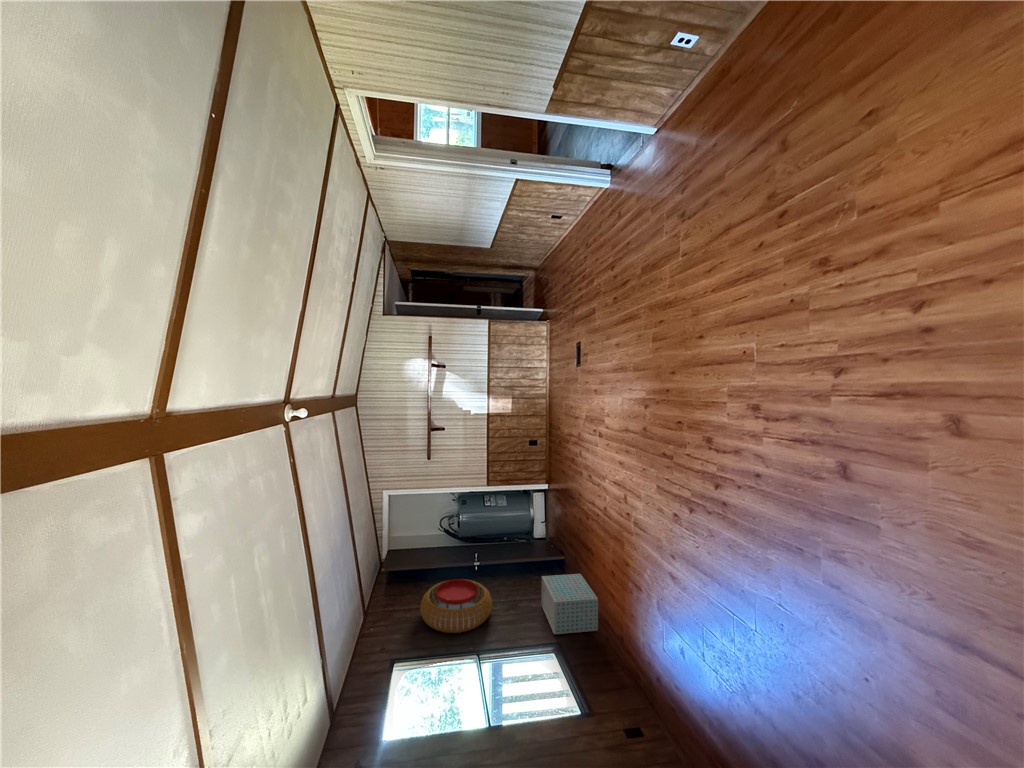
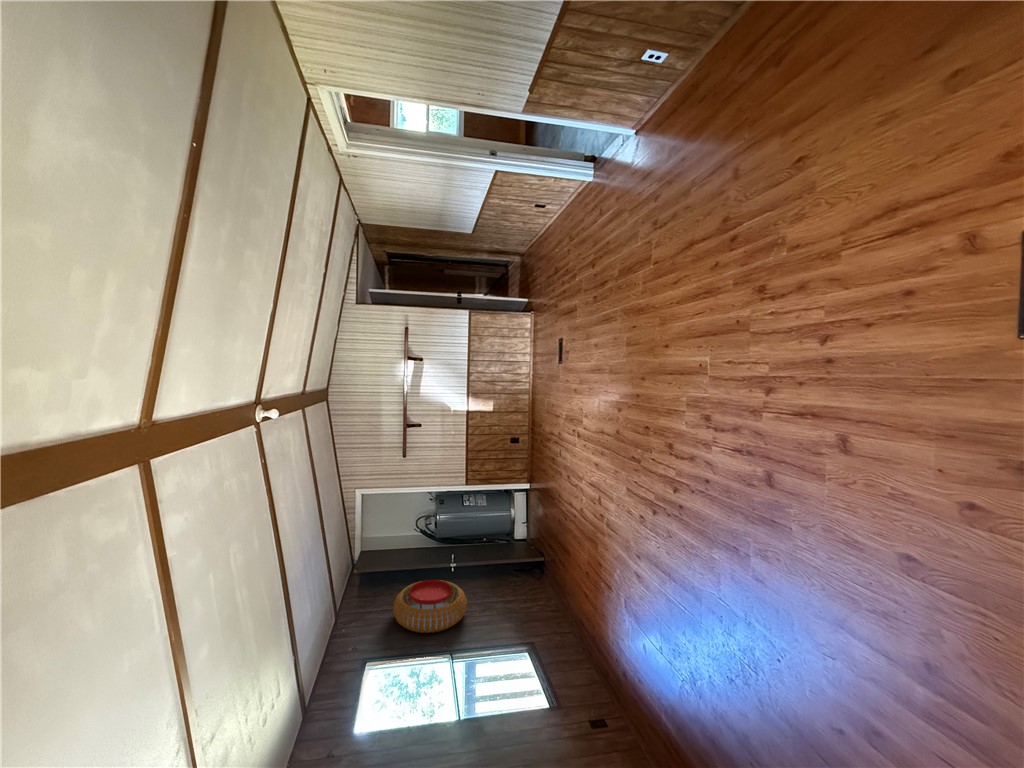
storage box: present [541,574,598,634] -> none [517,575,573,634]

